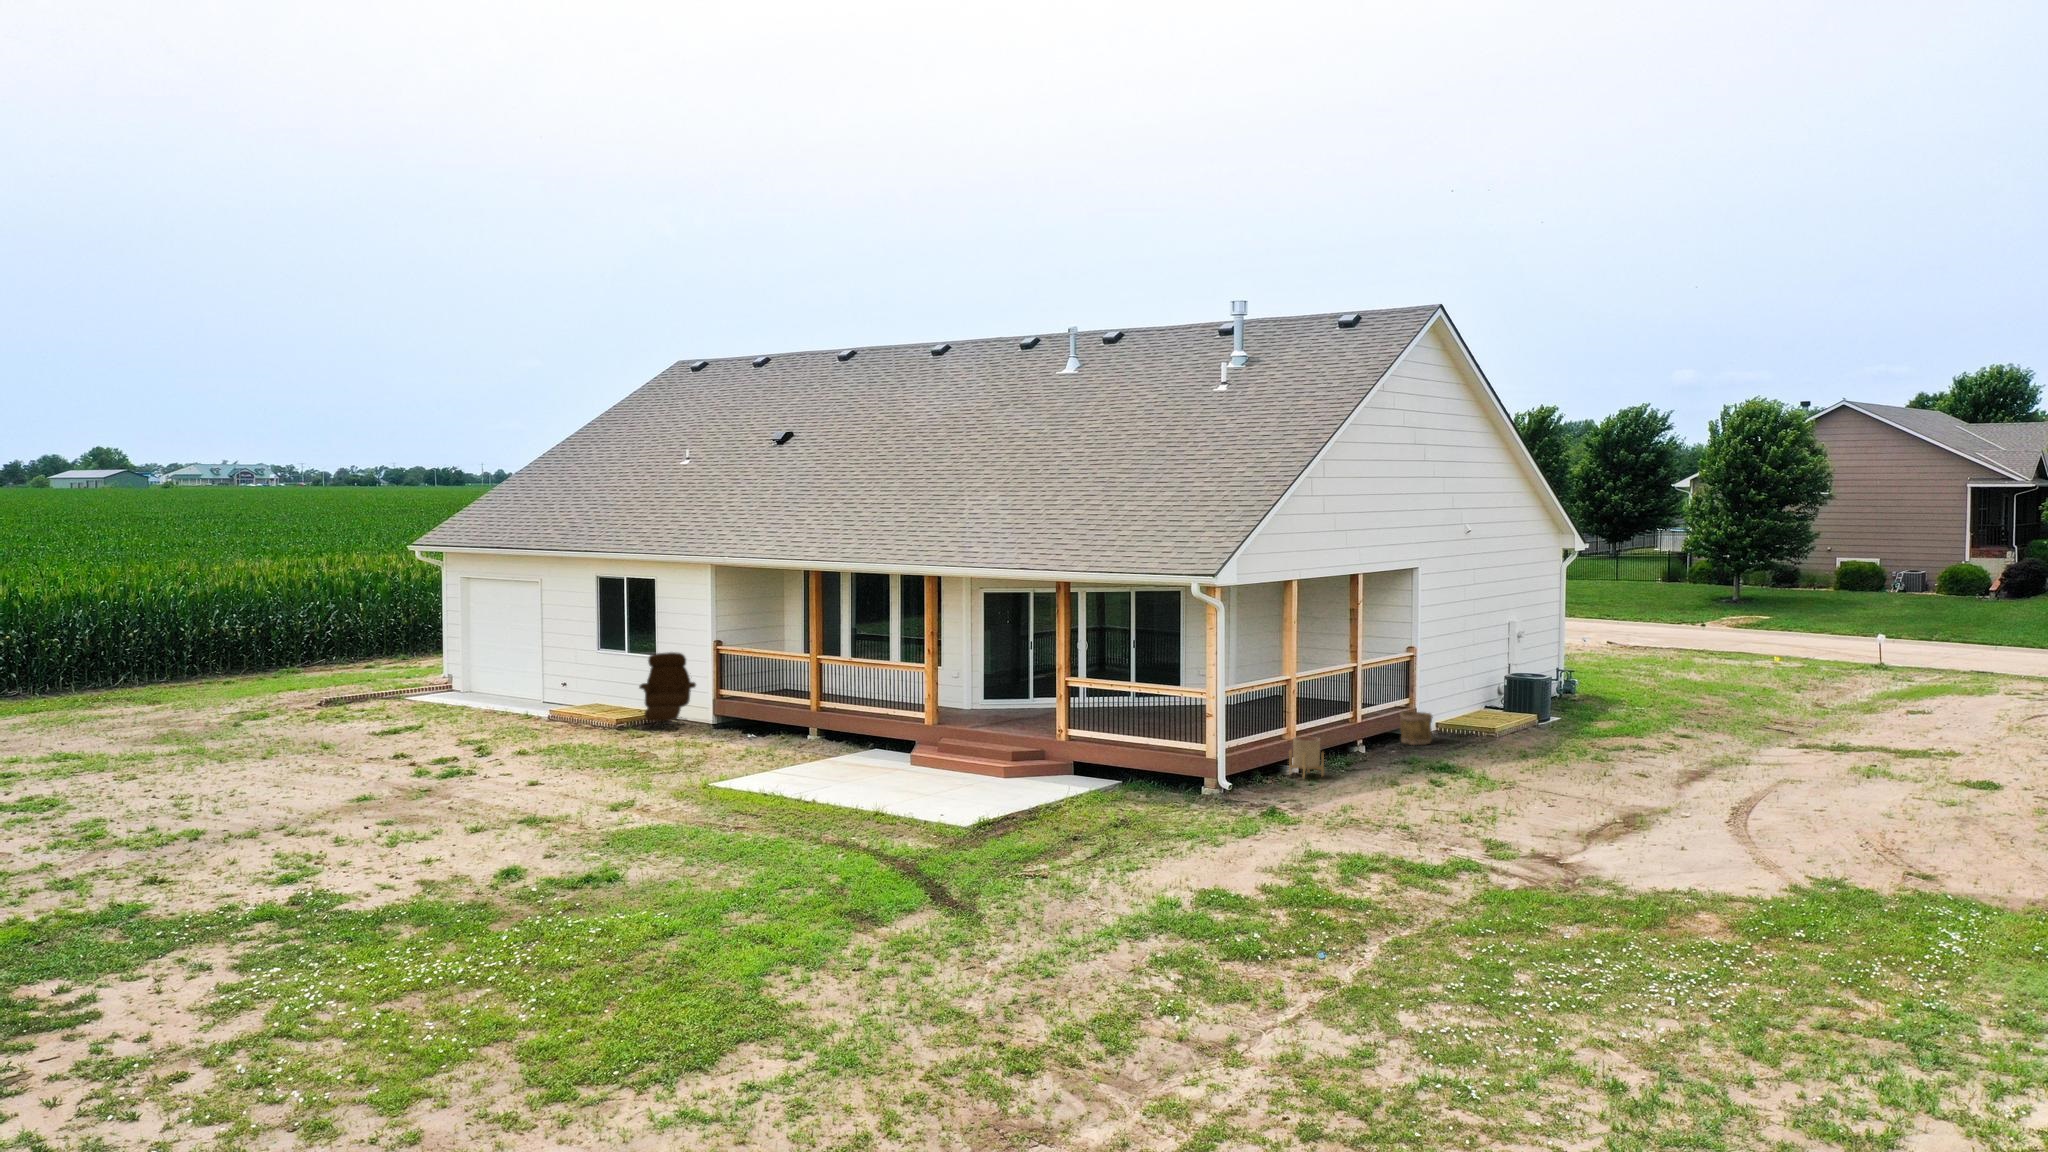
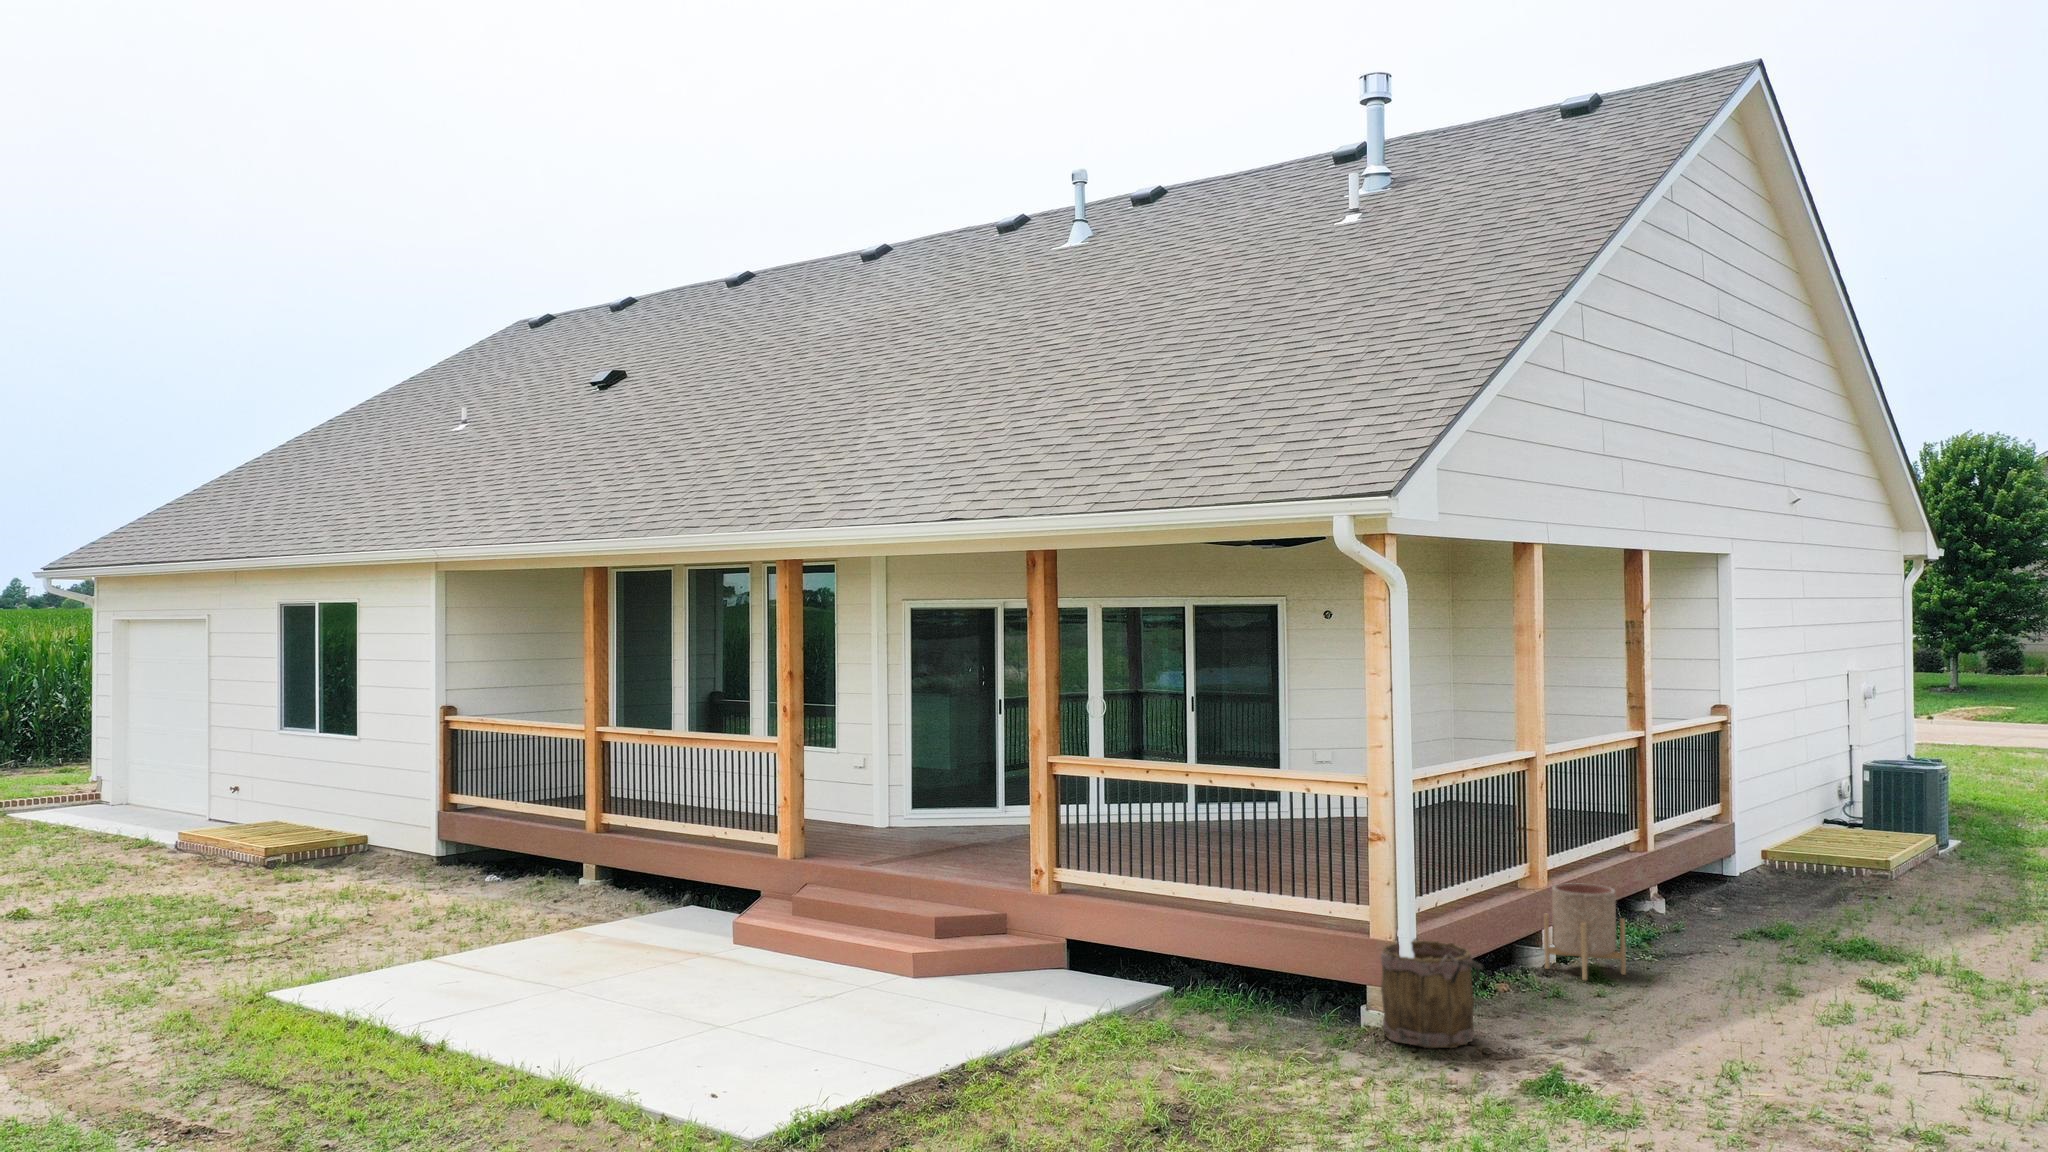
lounge chair: present [639,652,696,730] -> none [296,729,415,870]
bucket: present [1400,711,1433,745] -> present [1381,938,1483,1048]

